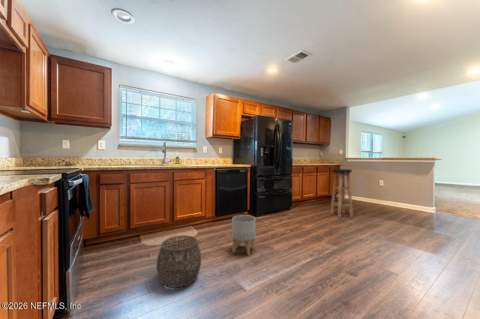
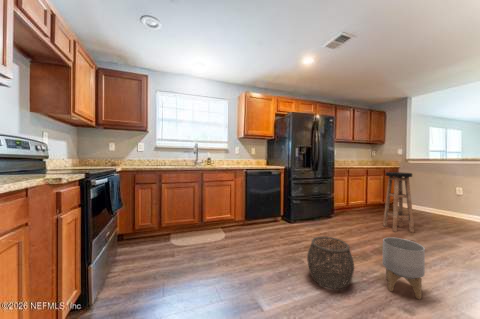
planter: present [232,215,255,255] -> present [383,237,425,300]
woven basket: present [157,235,201,288] -> present [307,236,354,289]

